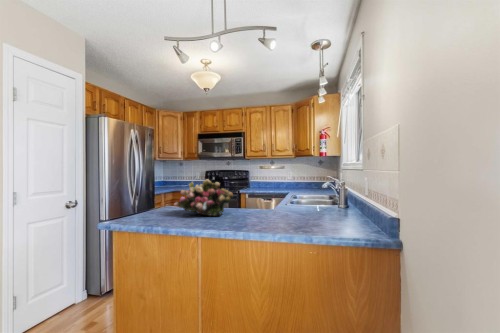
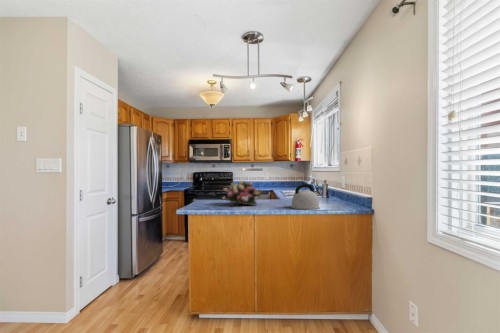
kettle: none [266,185,314,227] -> present [292,184,320,209]

